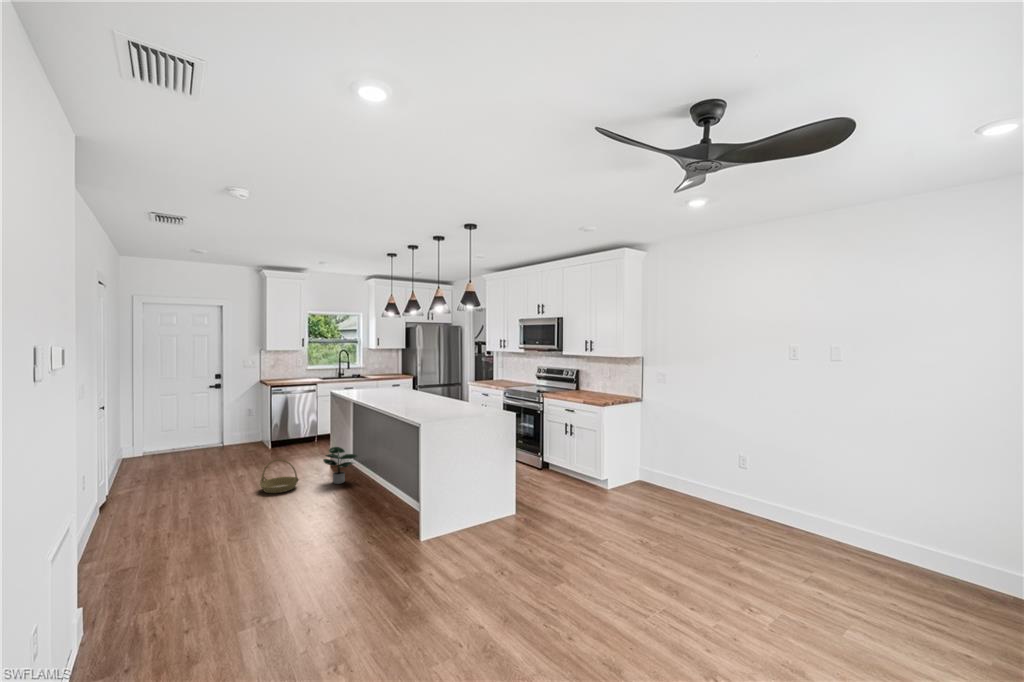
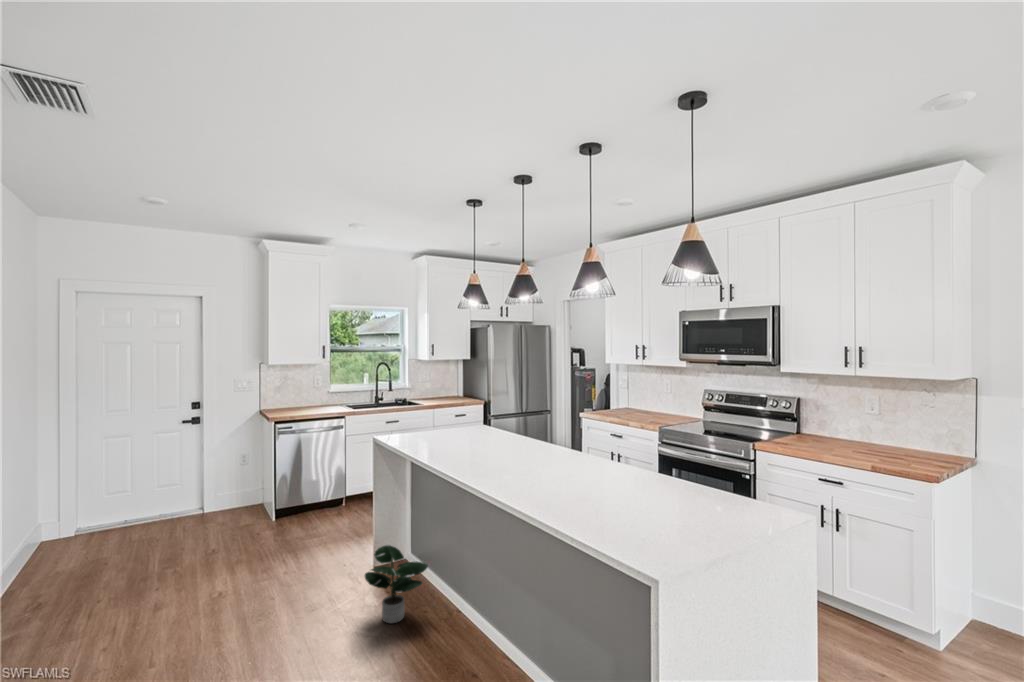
basket: present [260,459,299,493] -> none [244,580,319,655]

